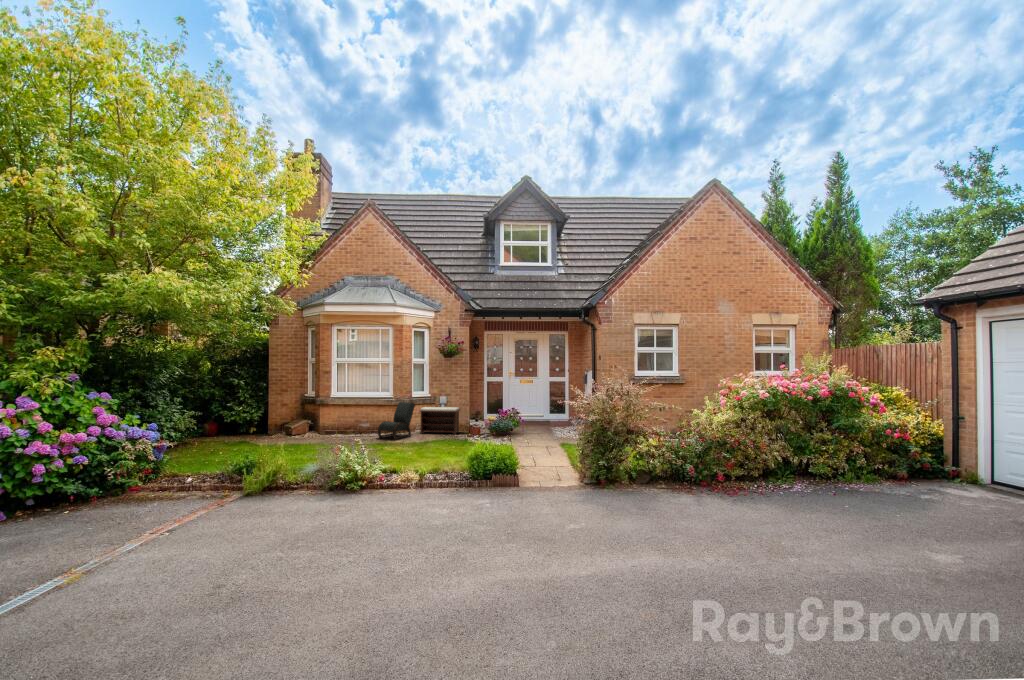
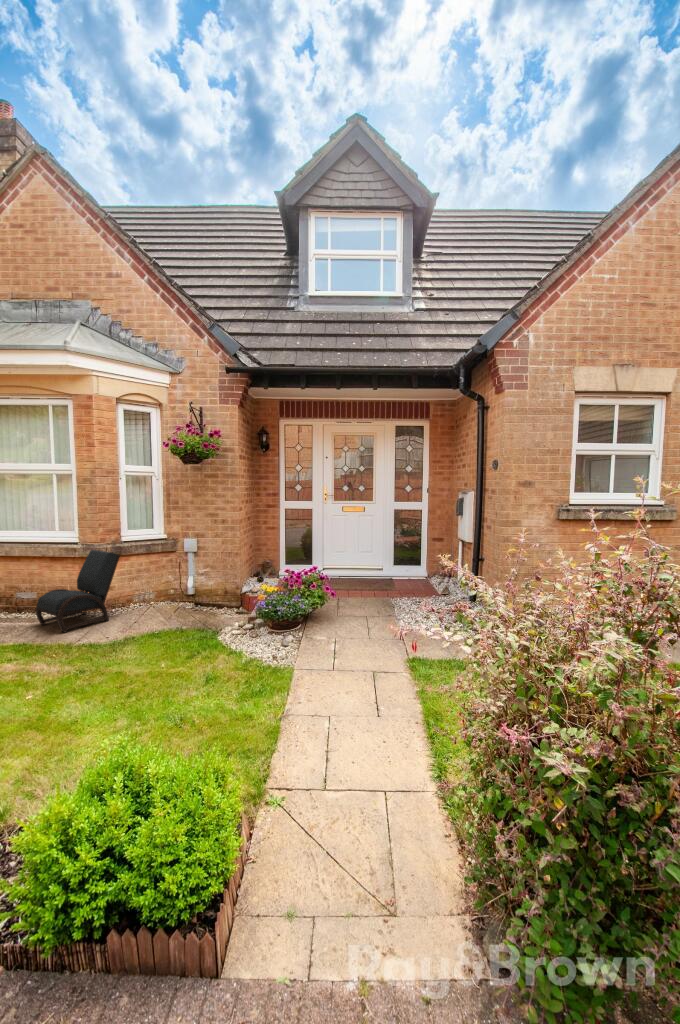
bench: present [420,407,460,434] -> none [134,558,217,615]

